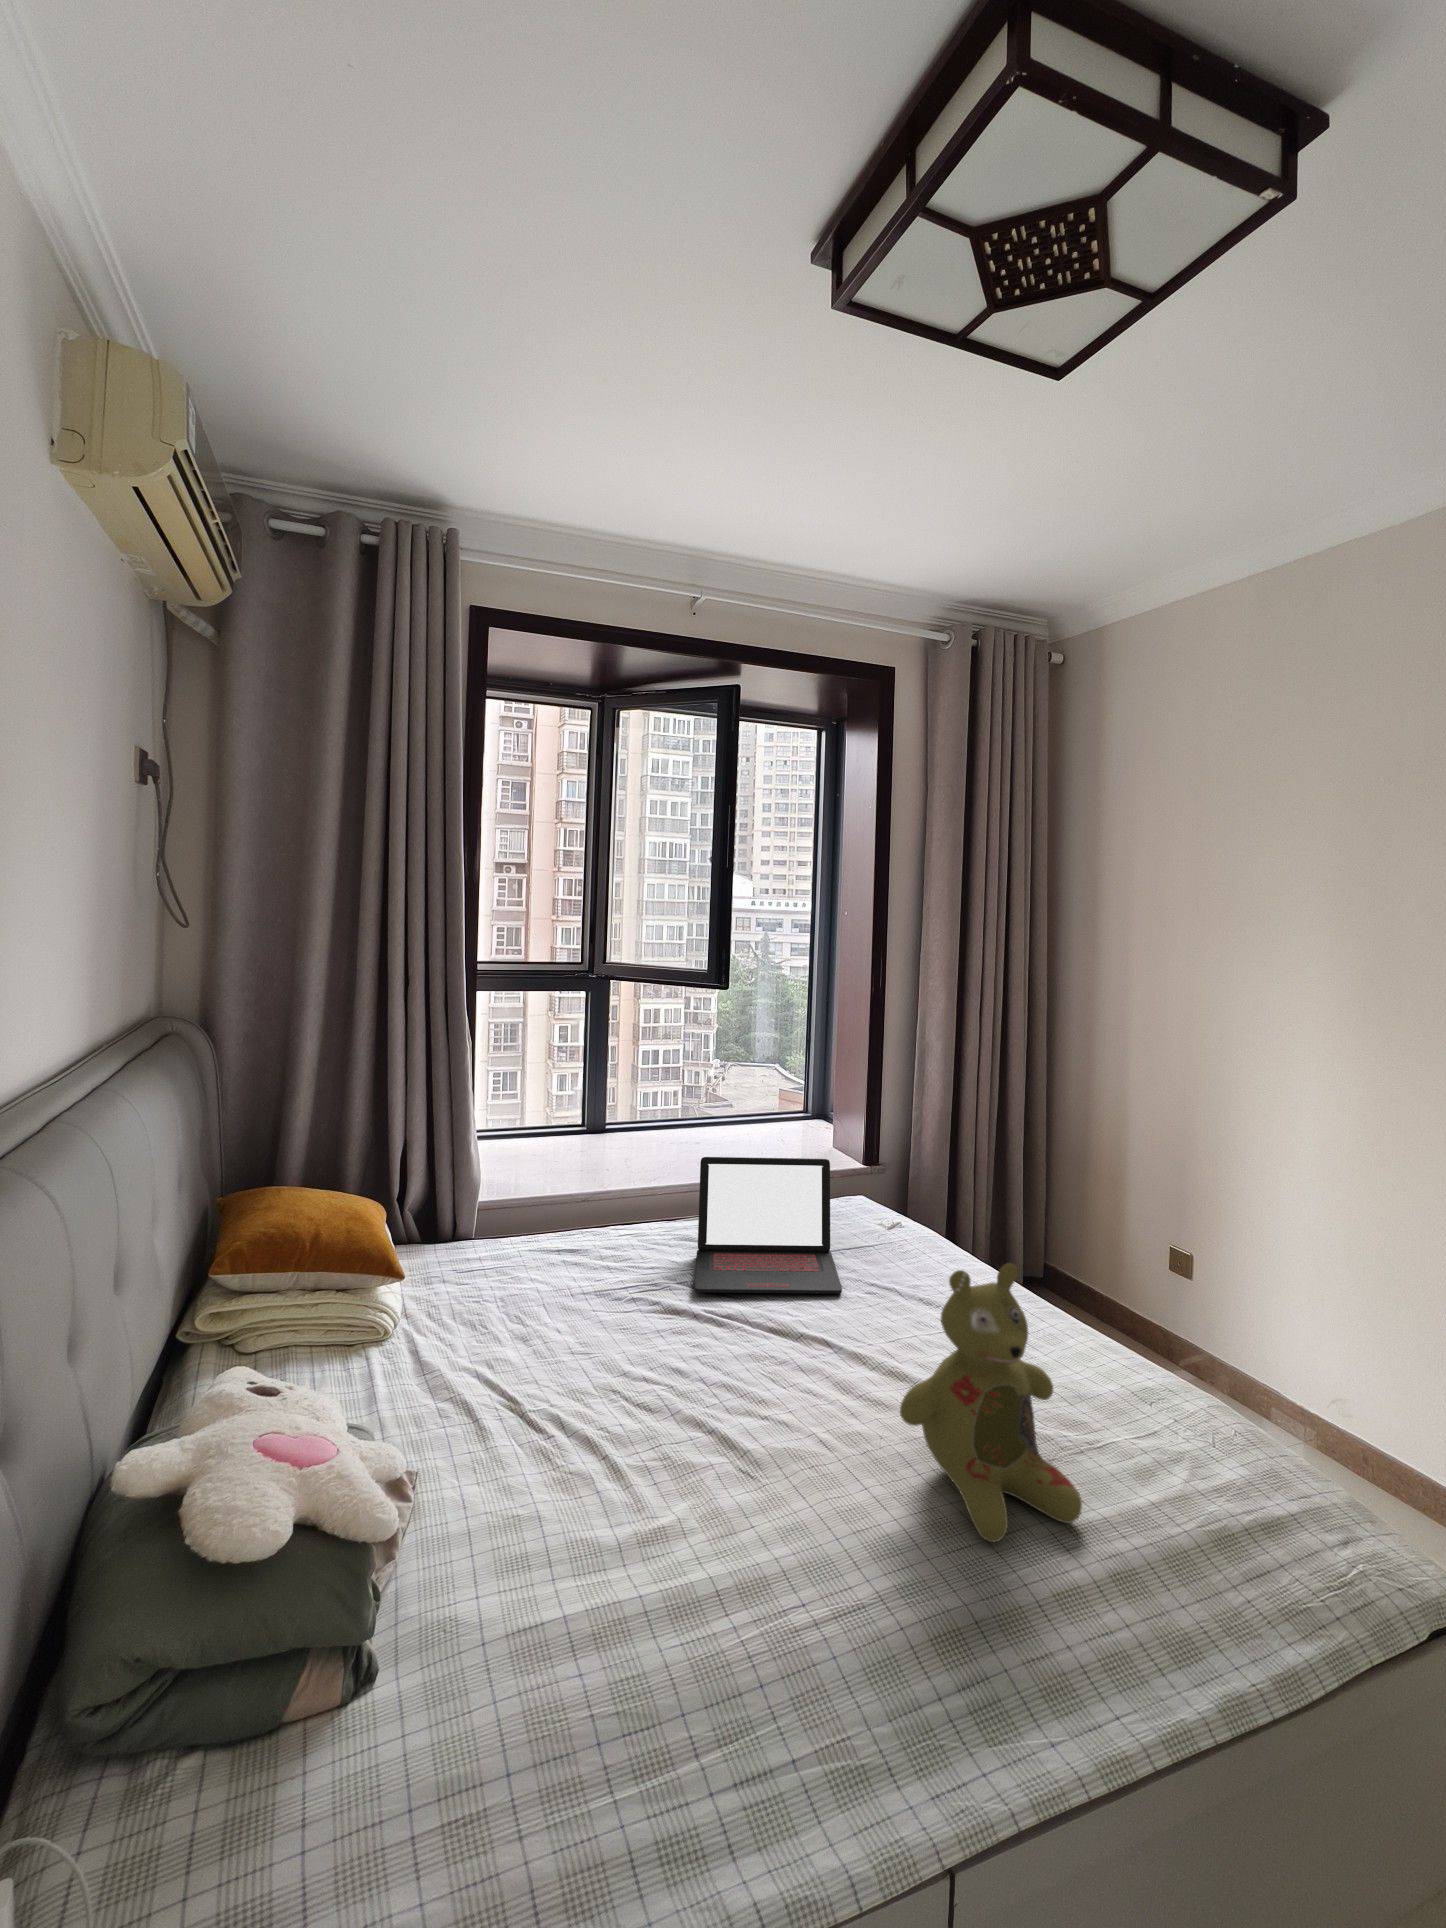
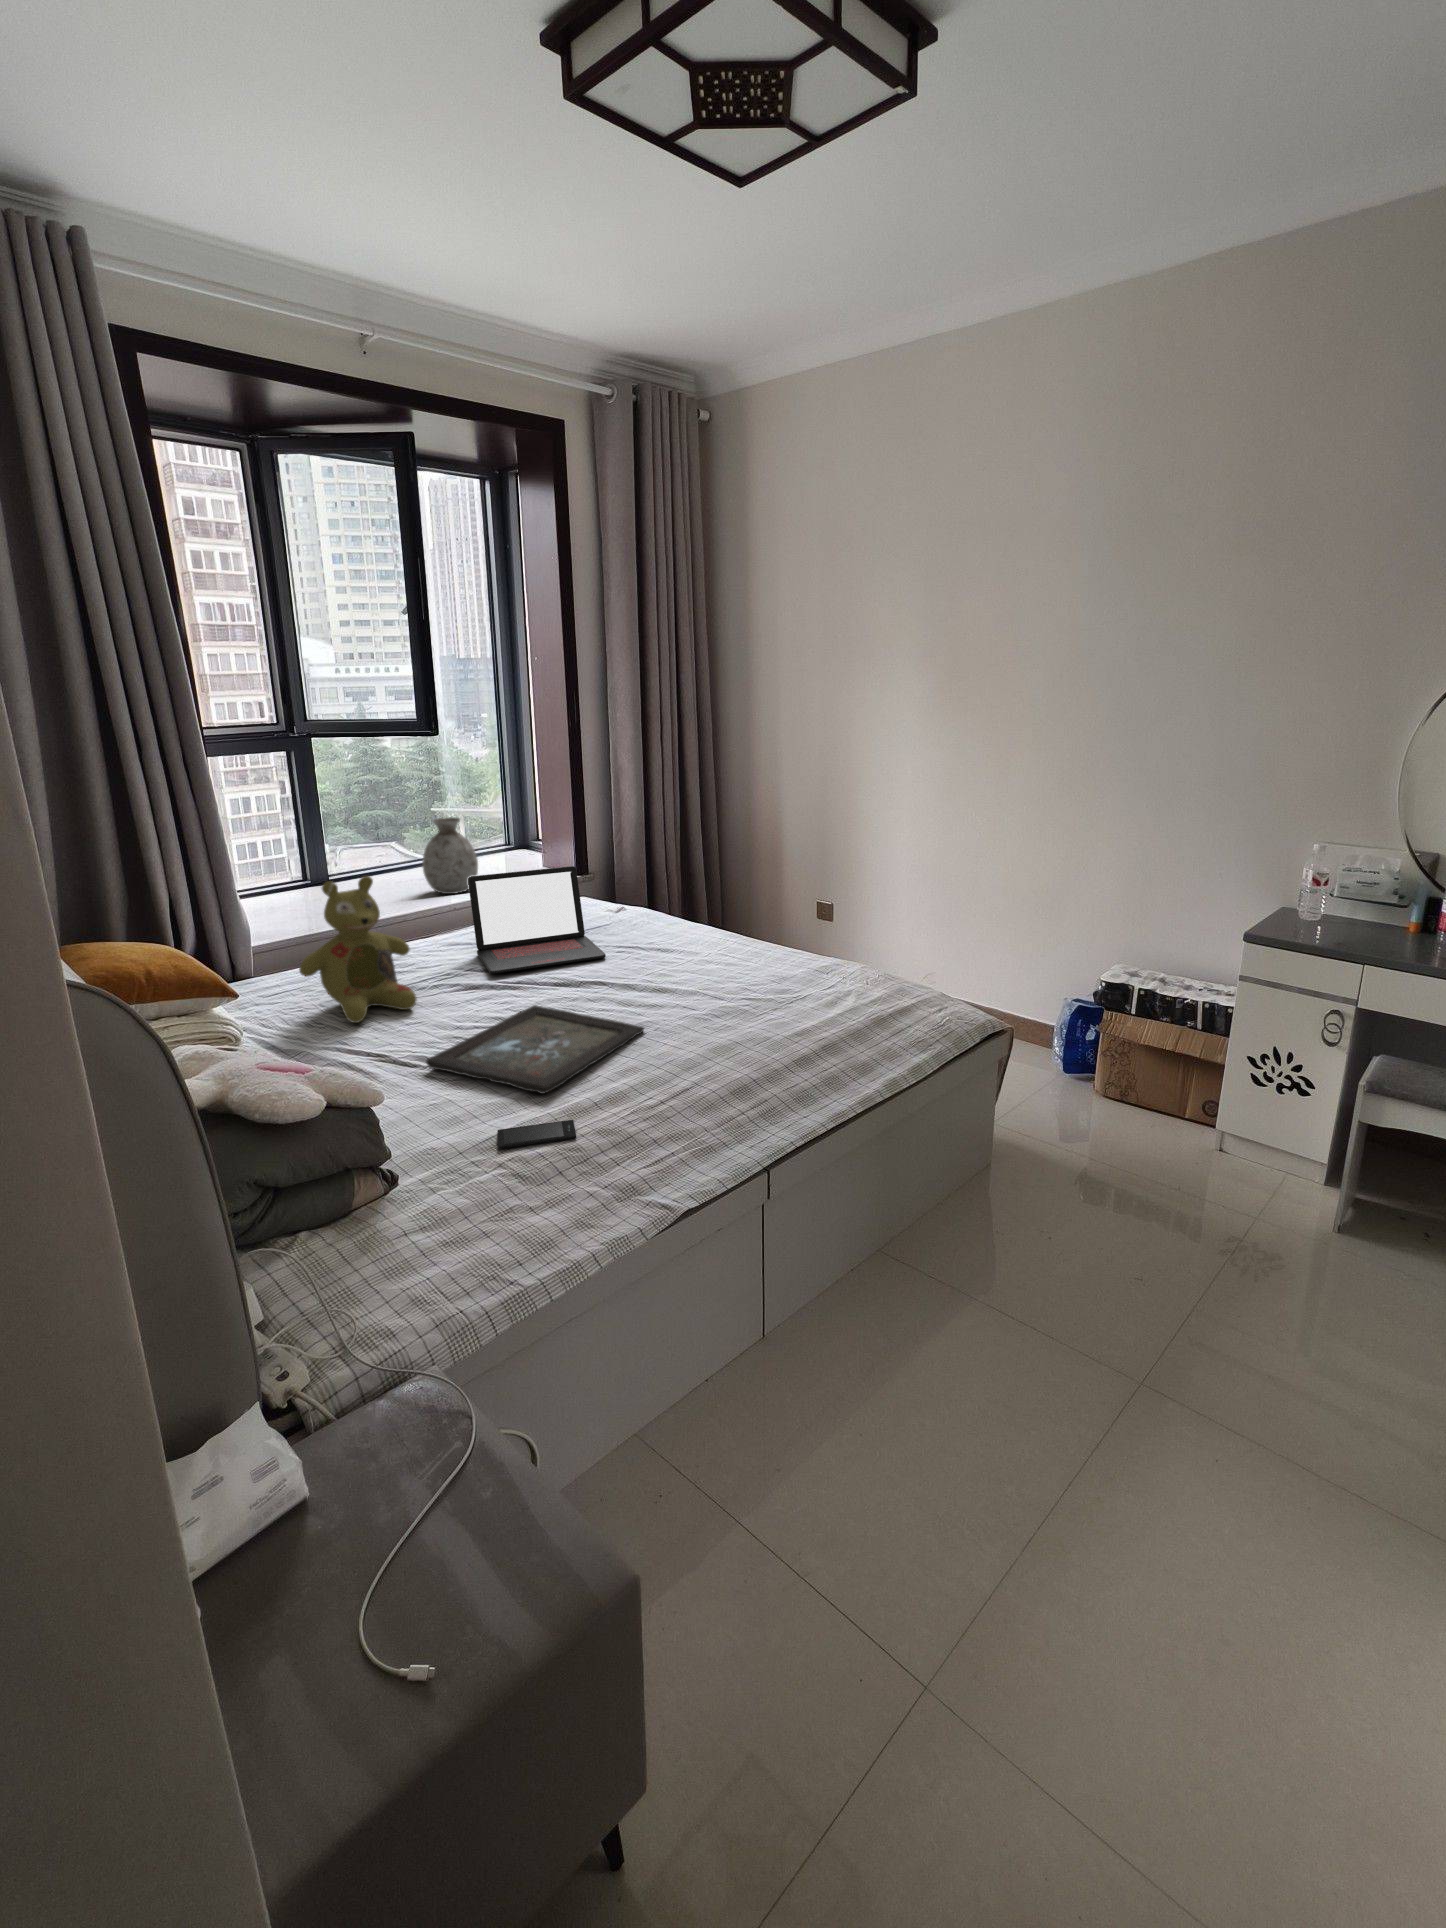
vase: none [696,1069,754,1157] -> present [422,817,478,894]
stuffed bear: present [900,1263,1082,1542] -> present [299,876,416,1023]
tray: none [540,1361,840,1550] -> present [426,1005,644,1093]
smartphone: none [534,1611,663,1676] -> present [498,1120,576,1149]

